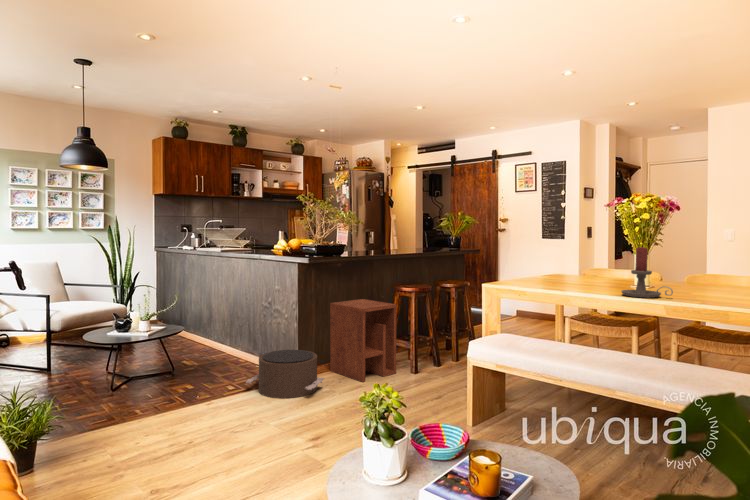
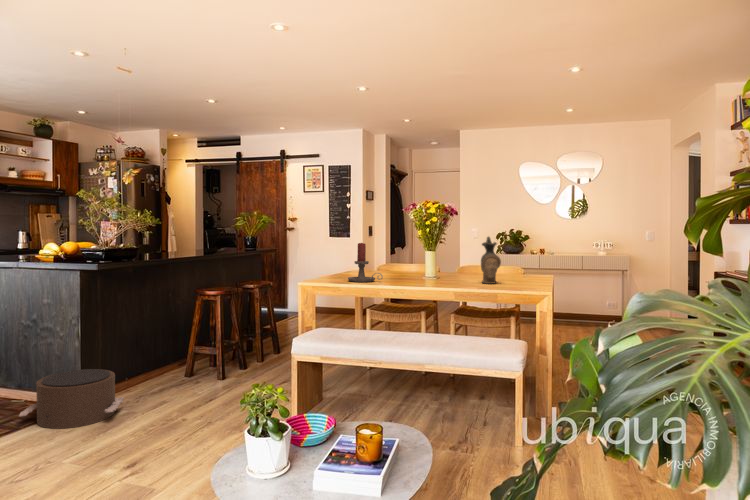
ceramic pitcher: none [700,238,729,296] -> present [481,237,501,284]
candle holder: present [622,247,673,298] -> present [348,243,383,282]
side table: present [330,299,397,382] -> none [123,306,203,397]

